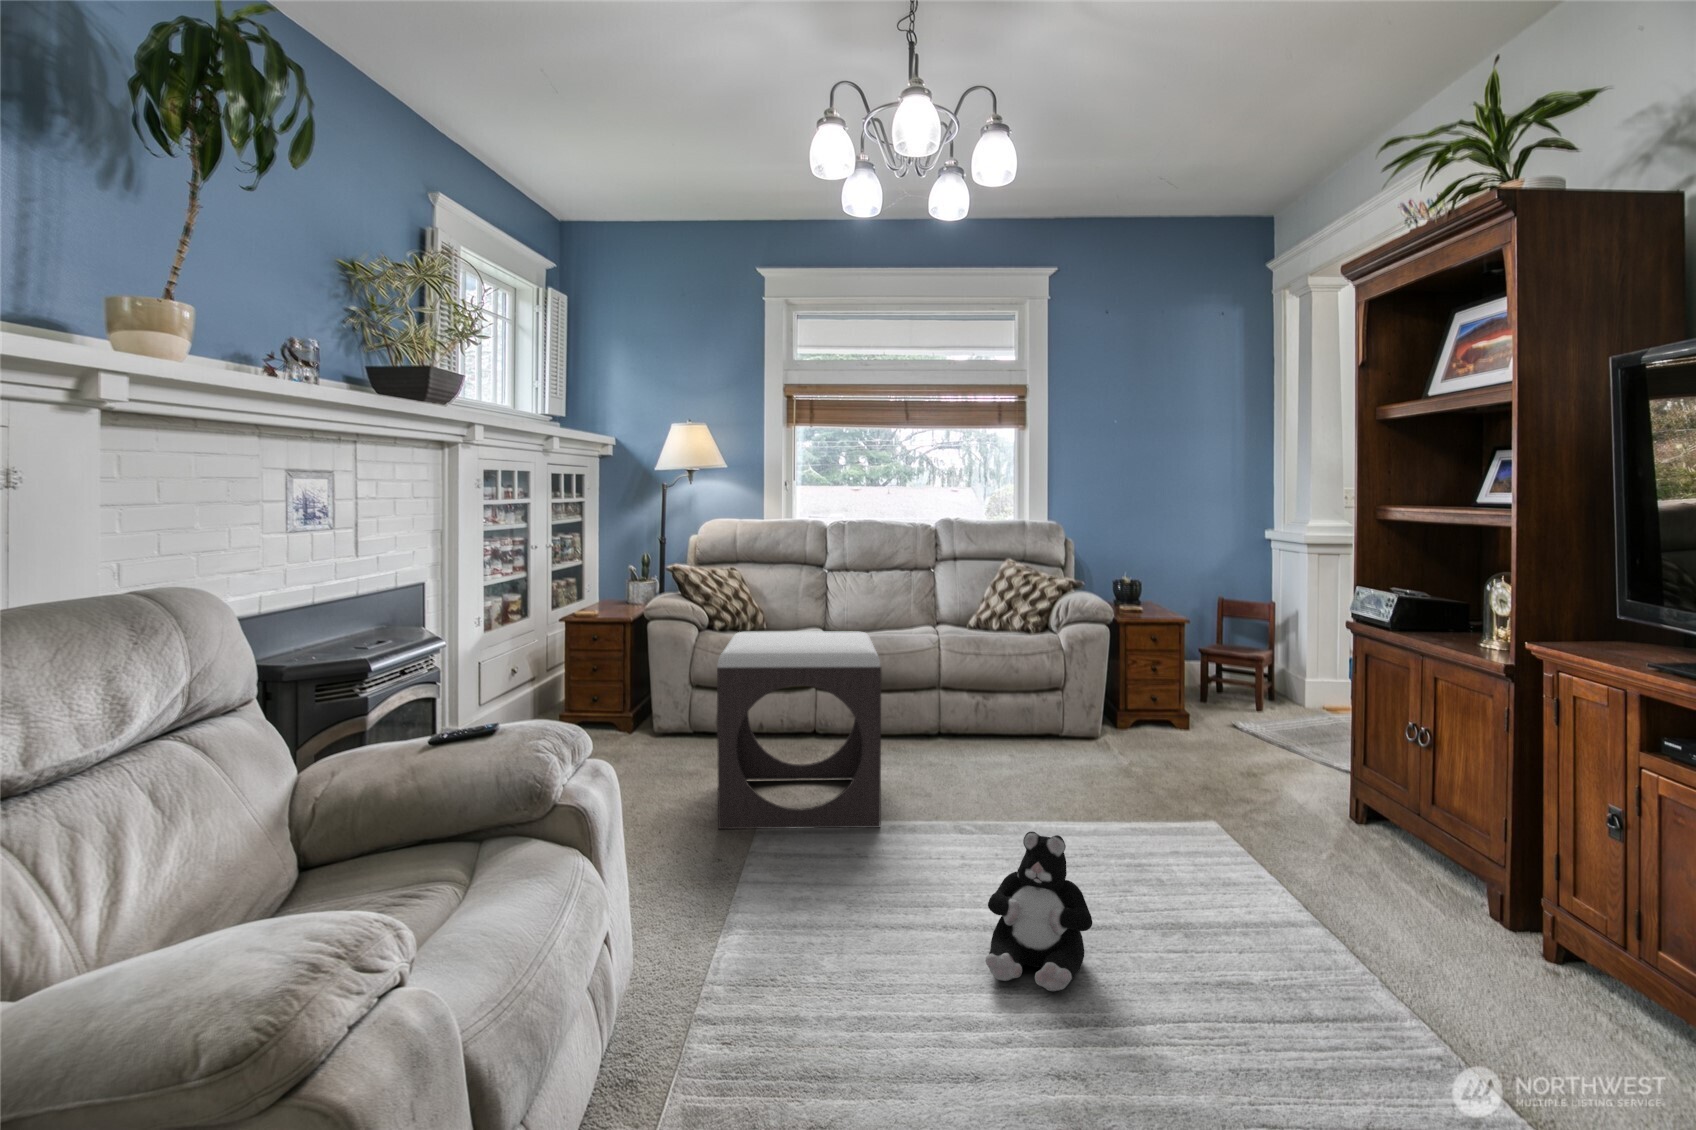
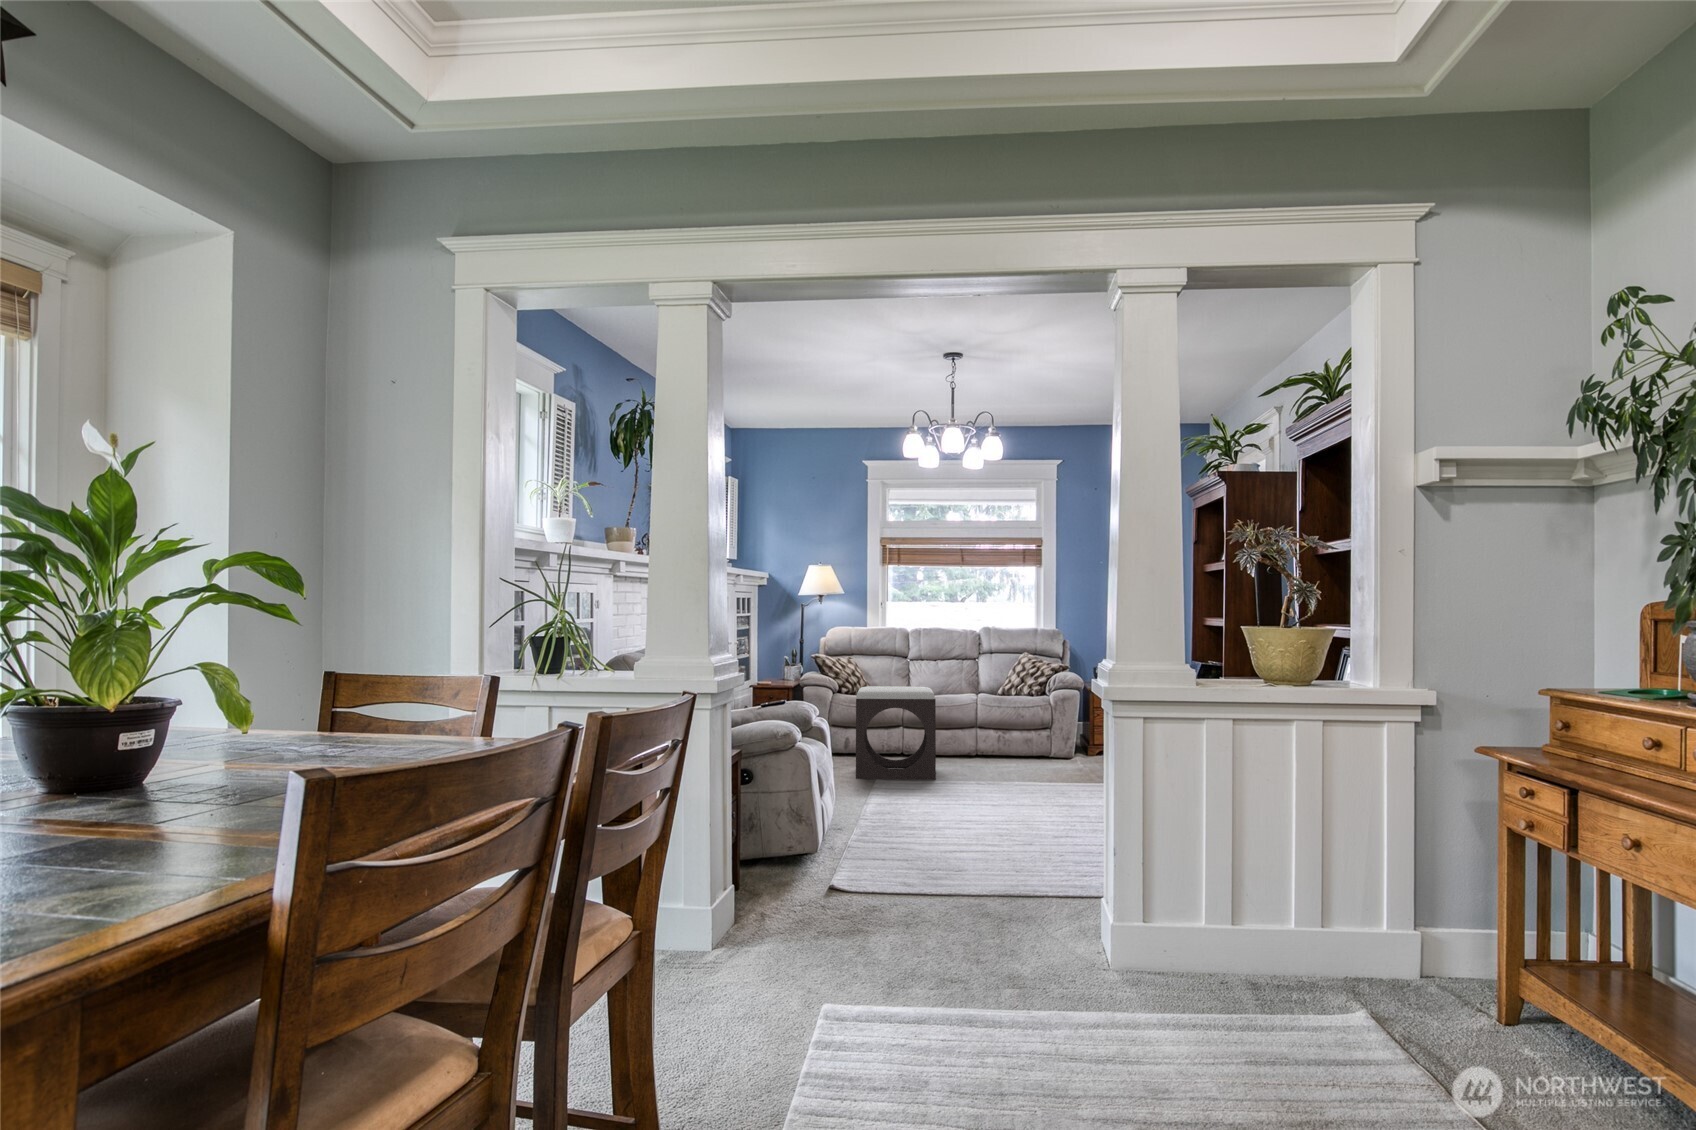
plush toy: present [986,832,1092,992] -> none [969,750,1011,803]

